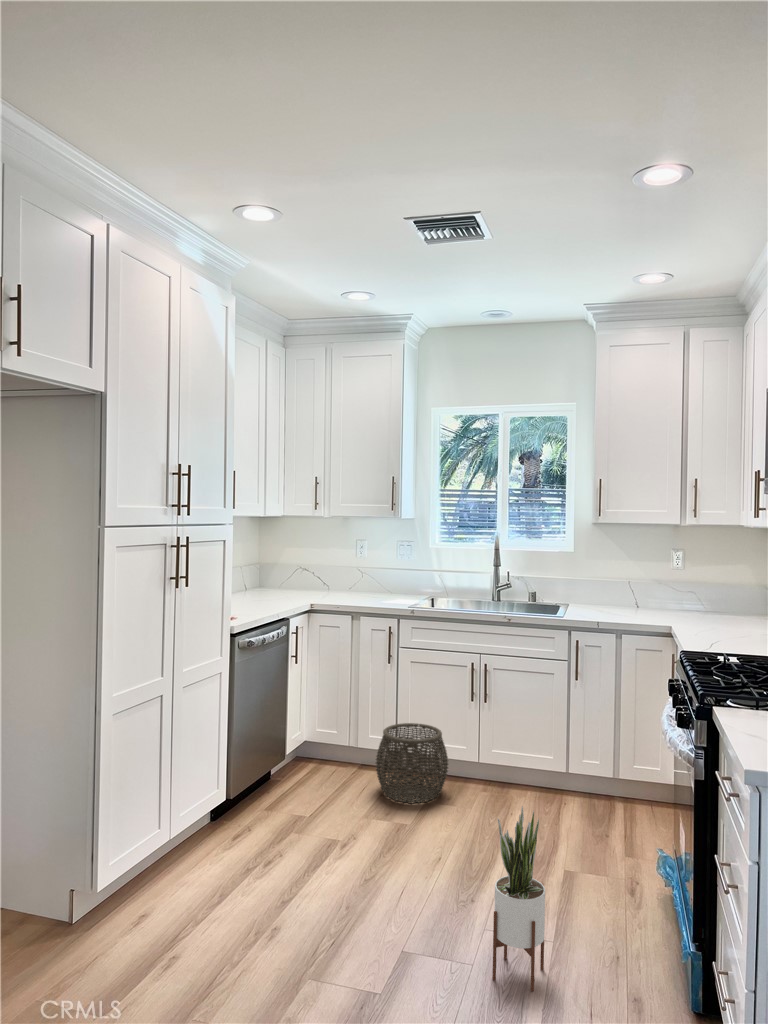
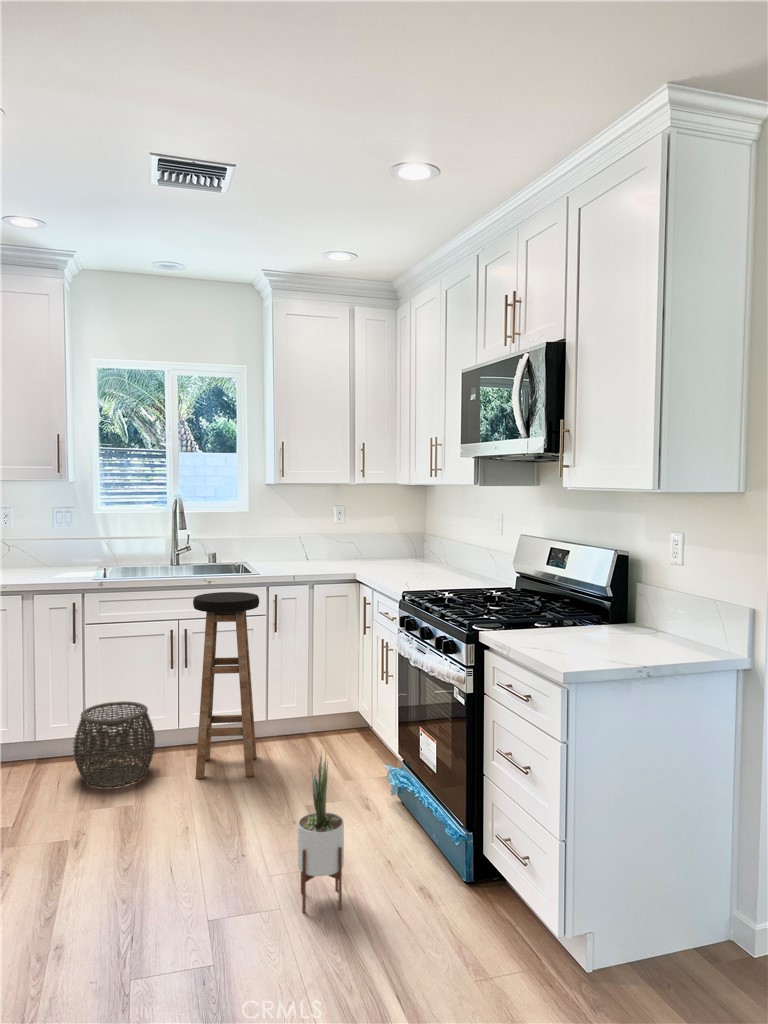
bar stool: none [477,631,550,826] -> present [193,592,259,779]

